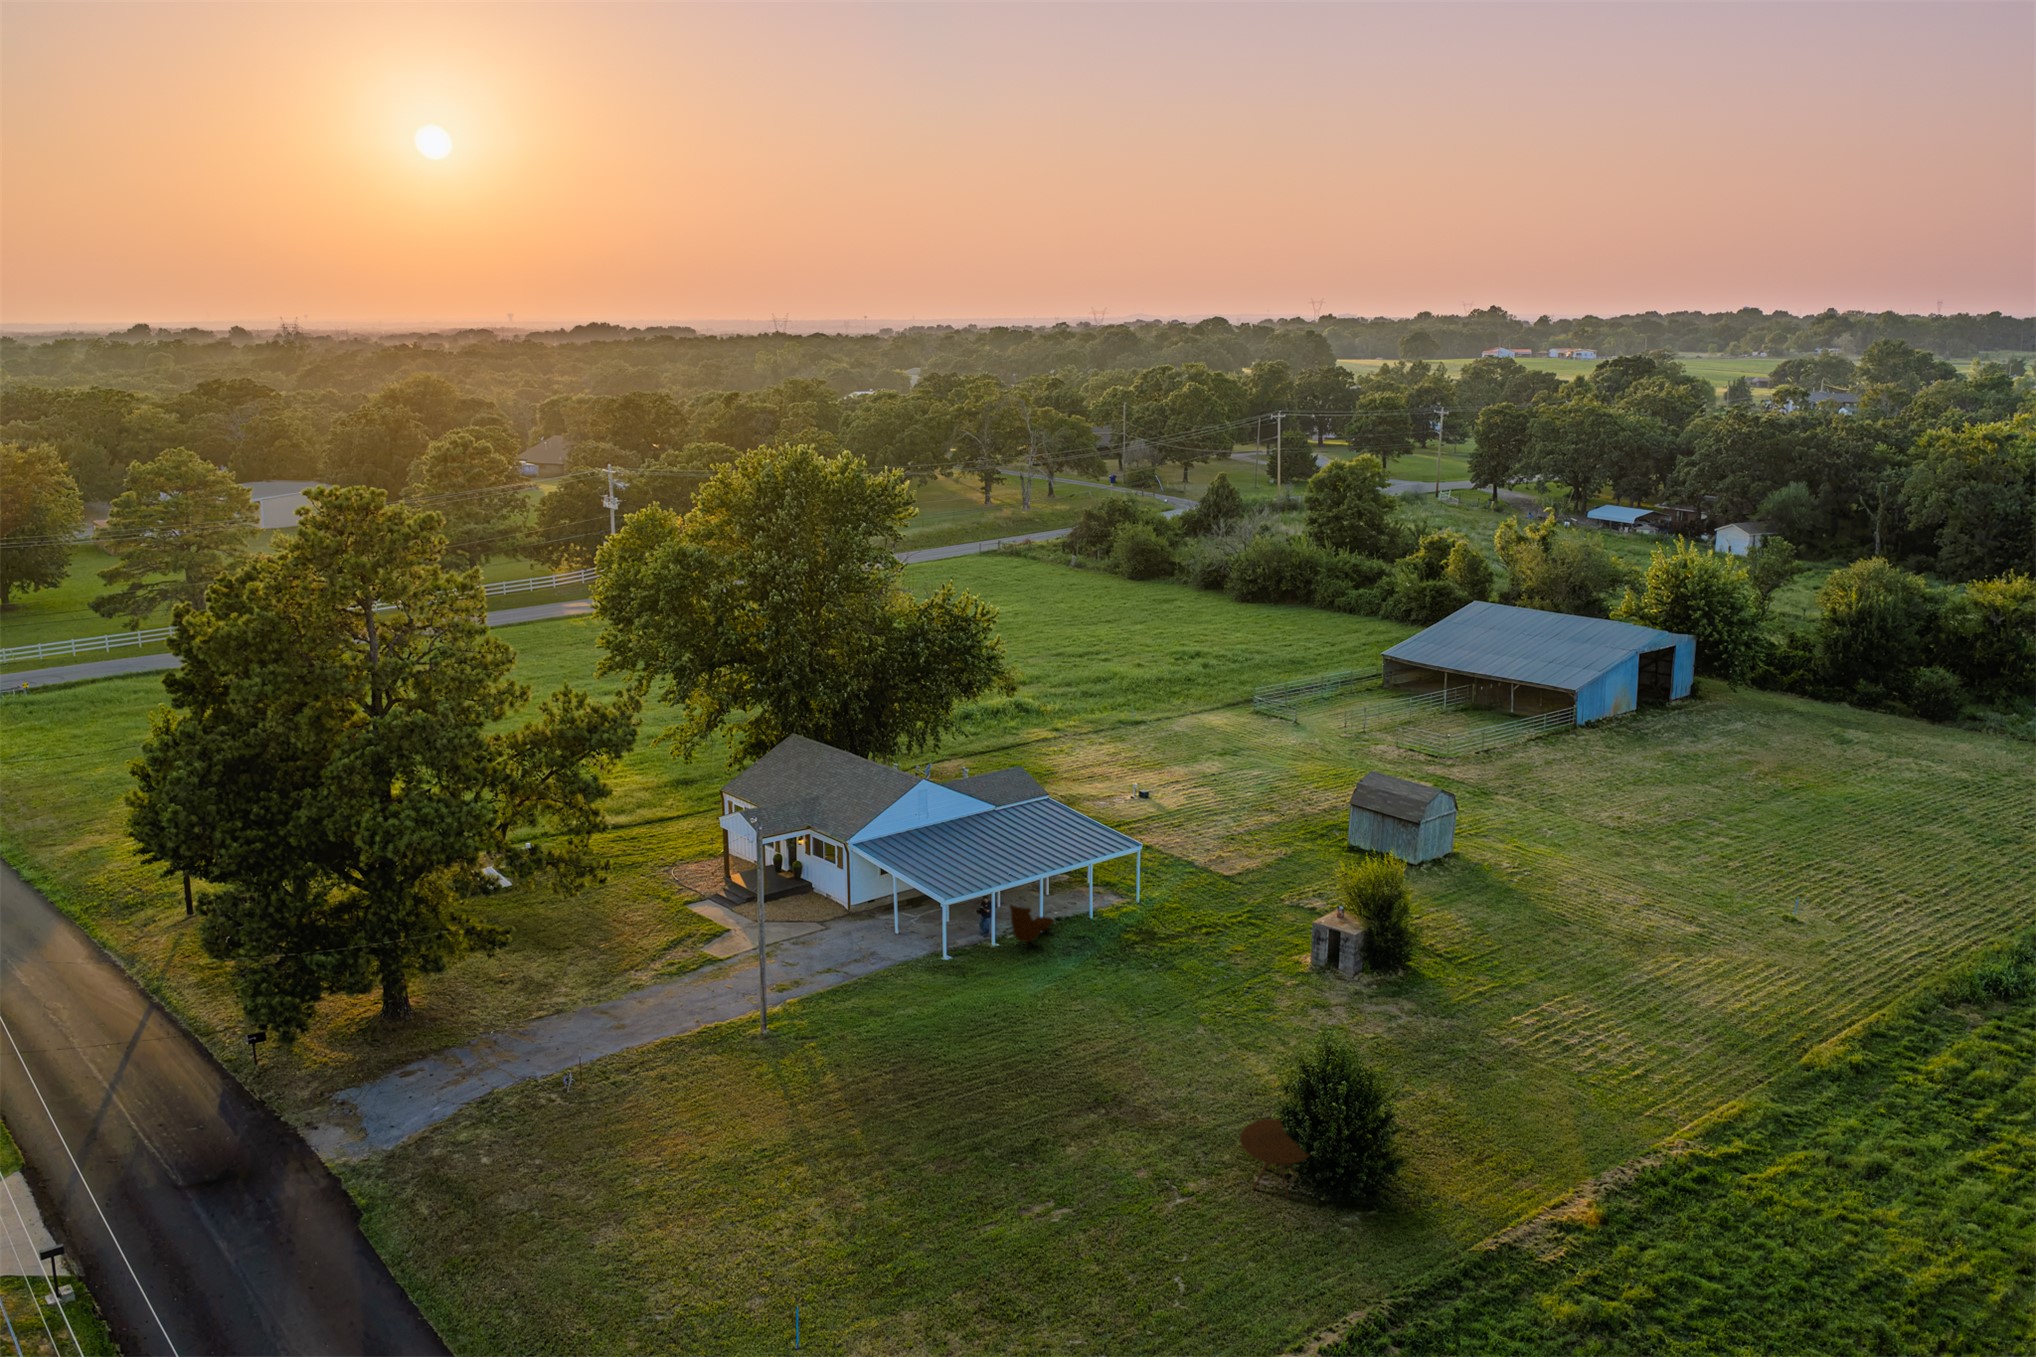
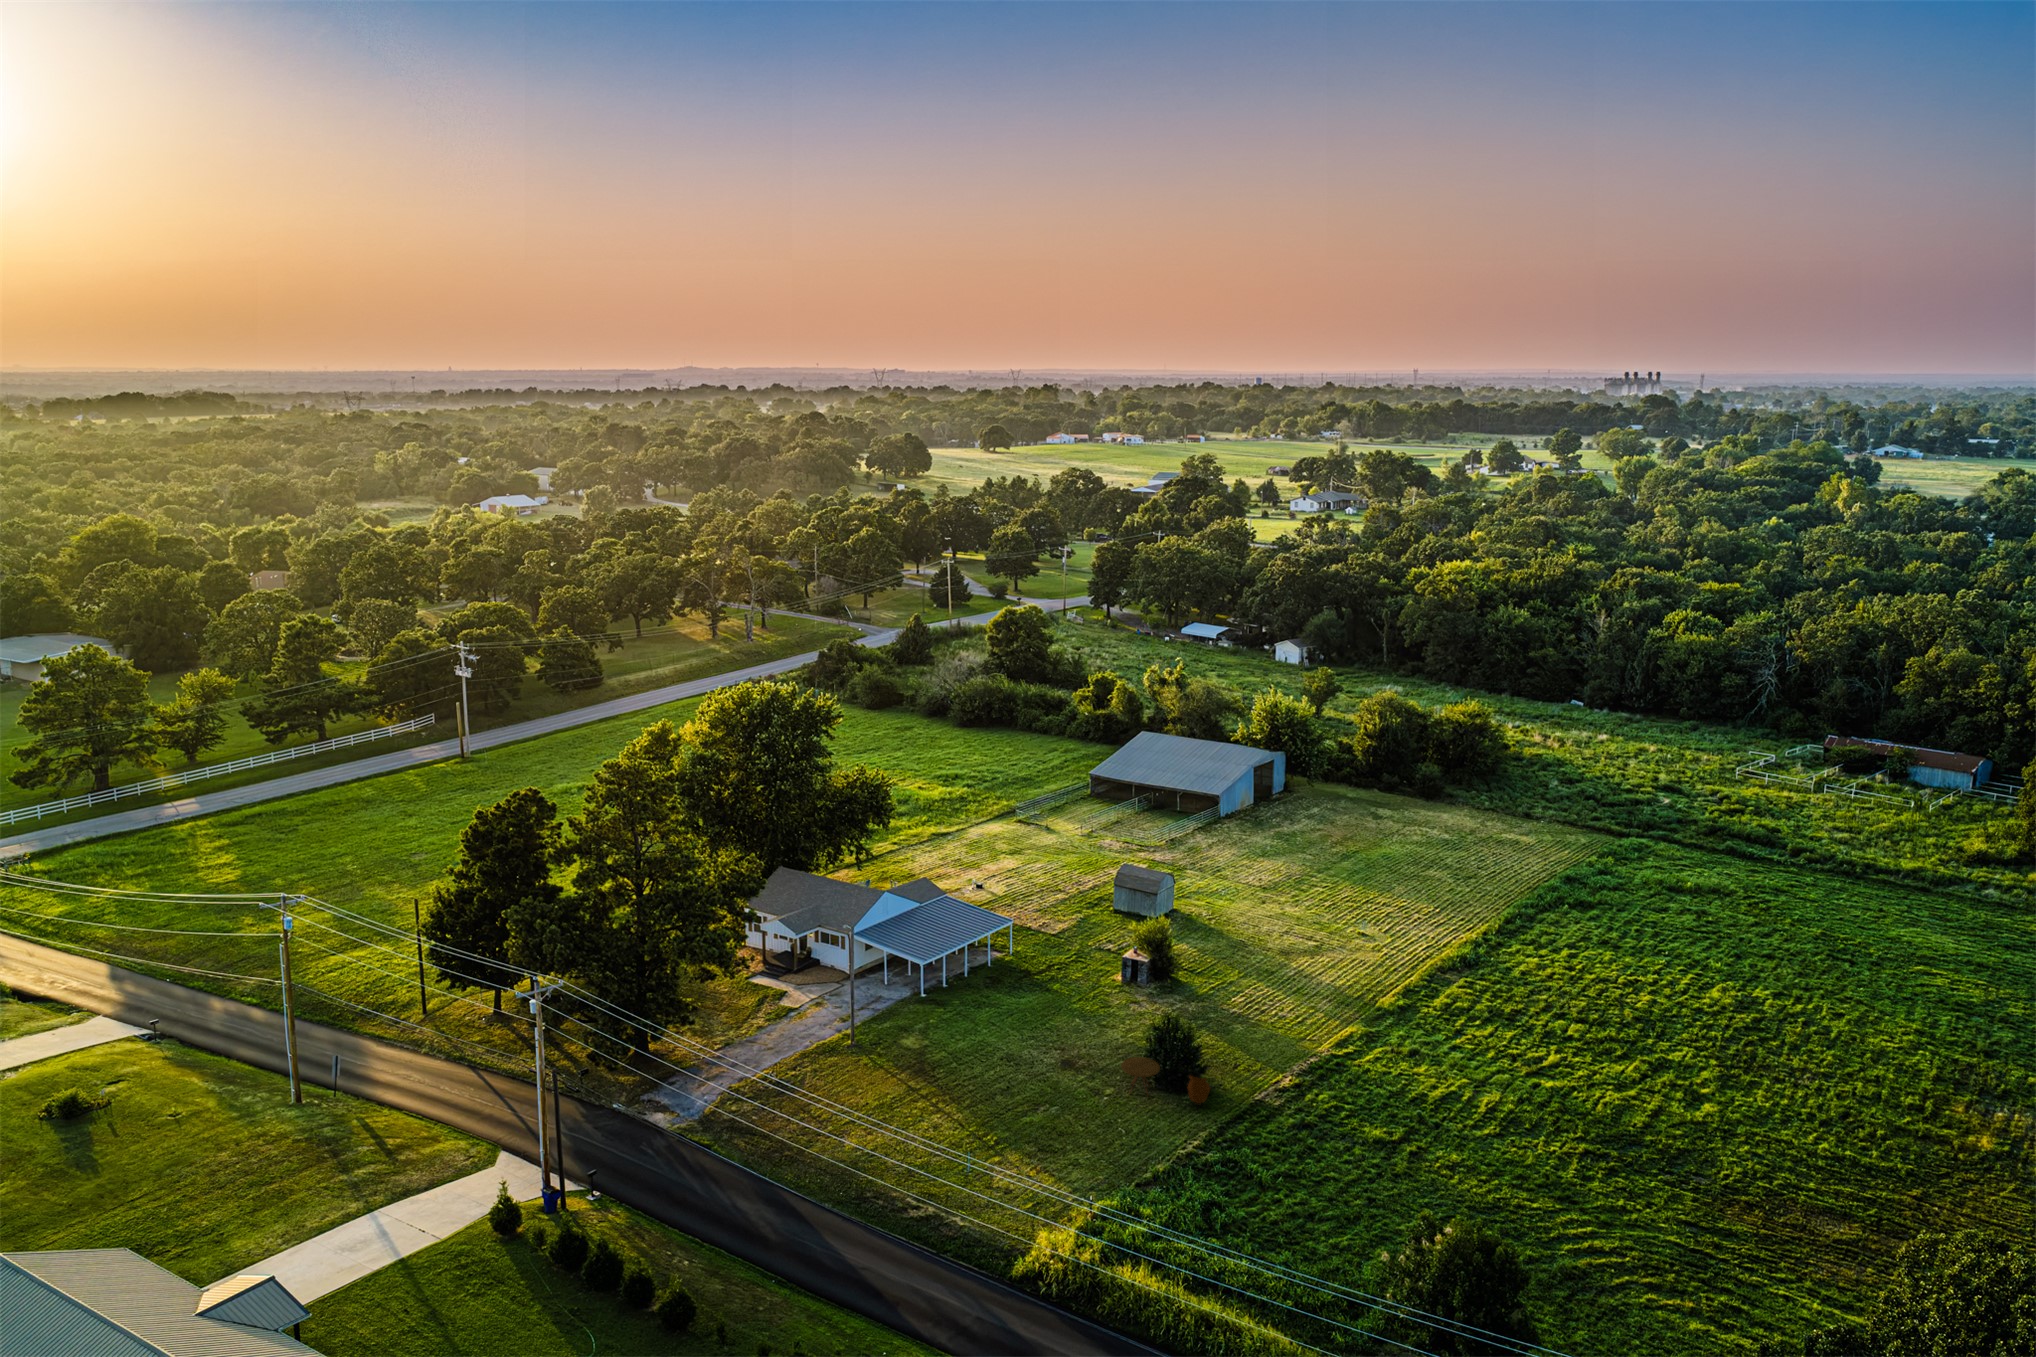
lounge chair: present [1009,905,1054,948] -> present [1188,1076,1210,1111]

